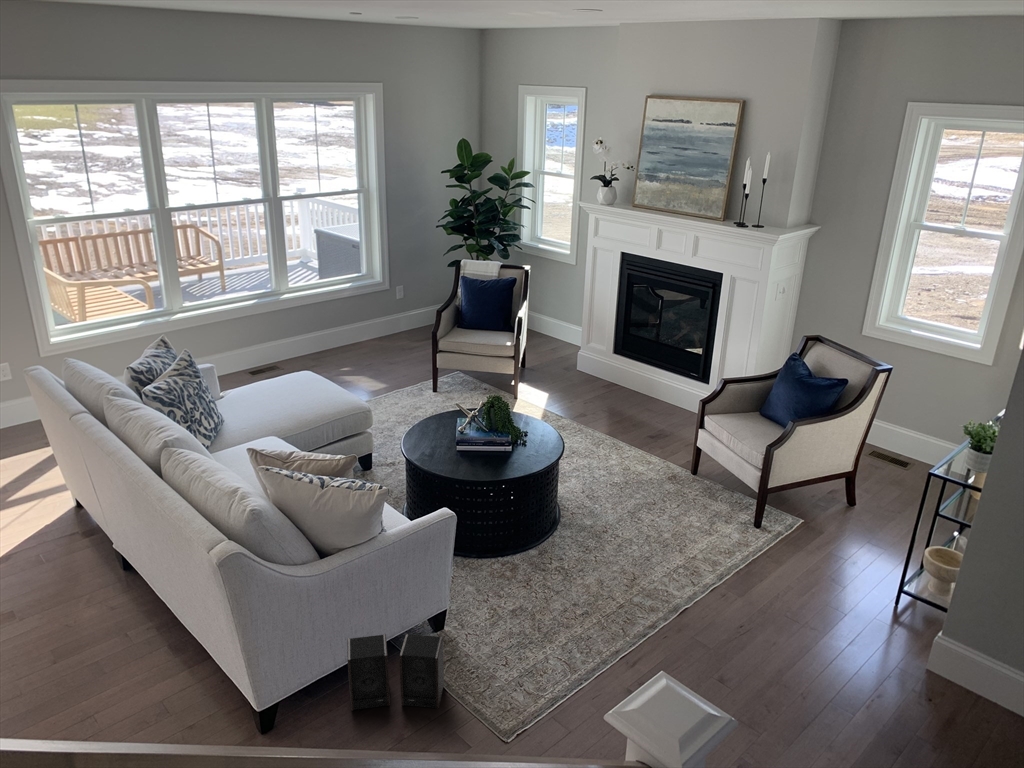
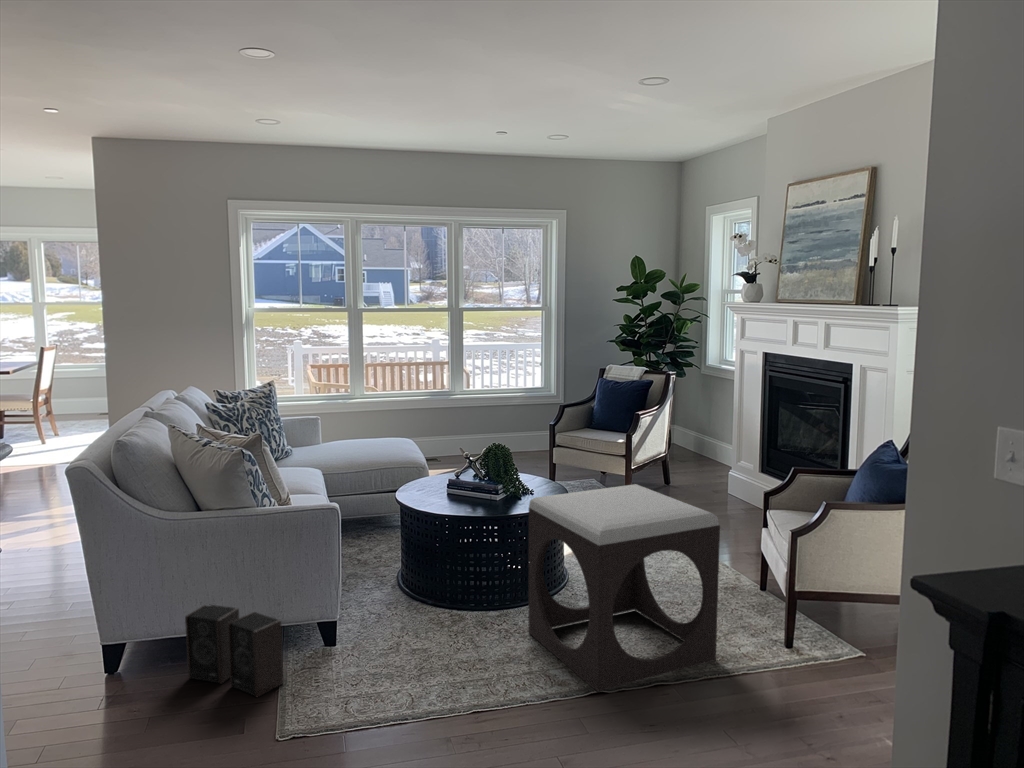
footstool: none [581,427,742,612] -> present [528,484,720,692]

